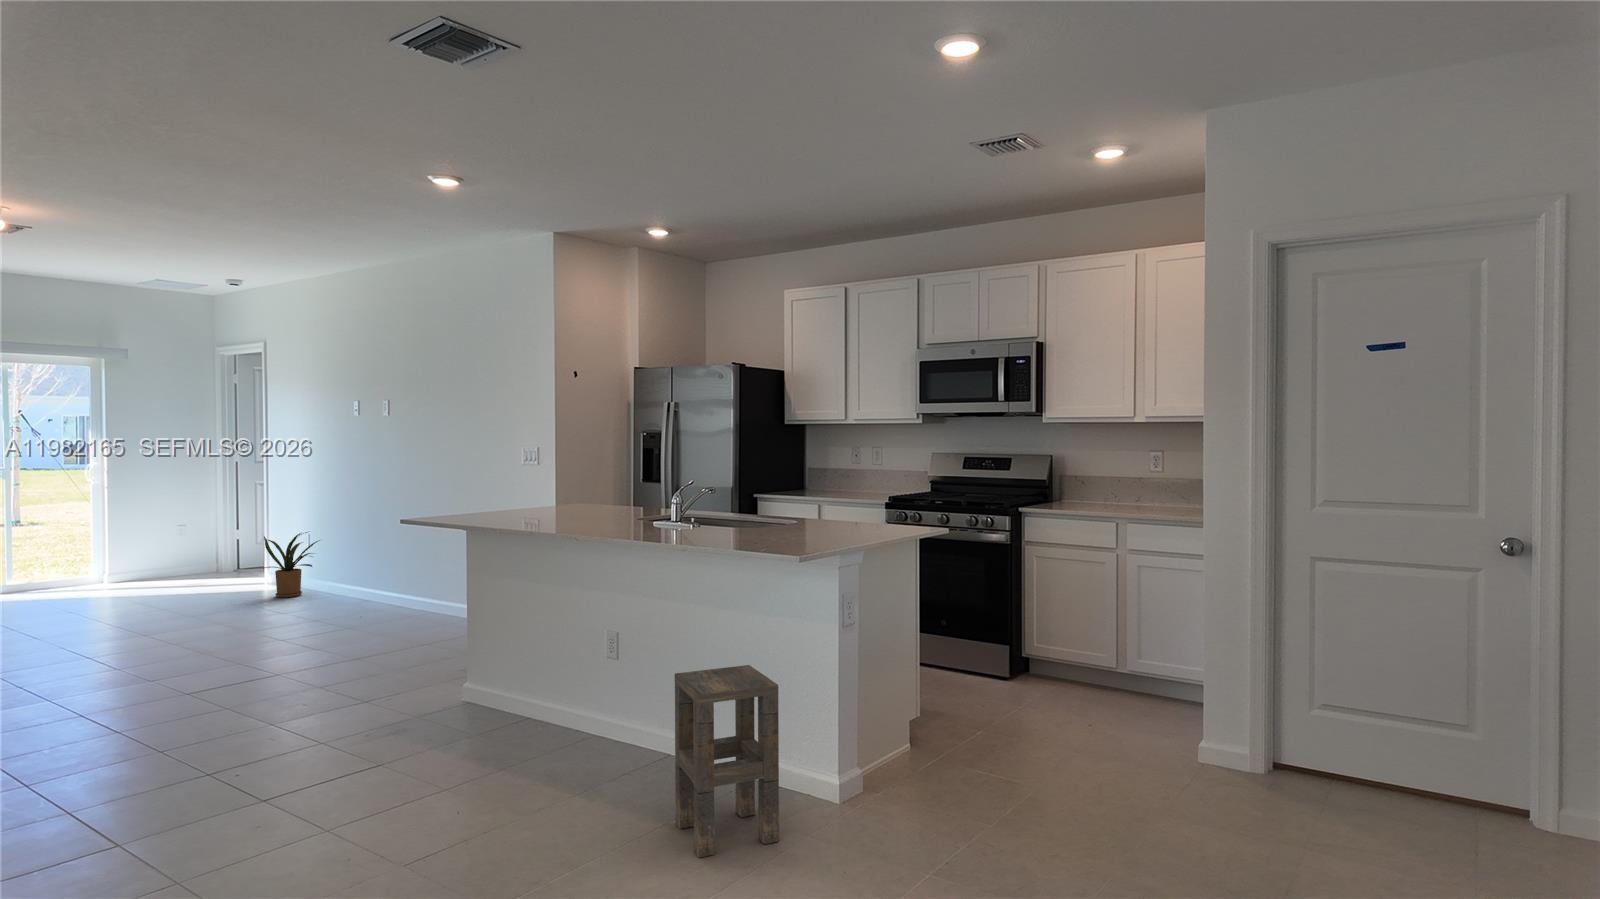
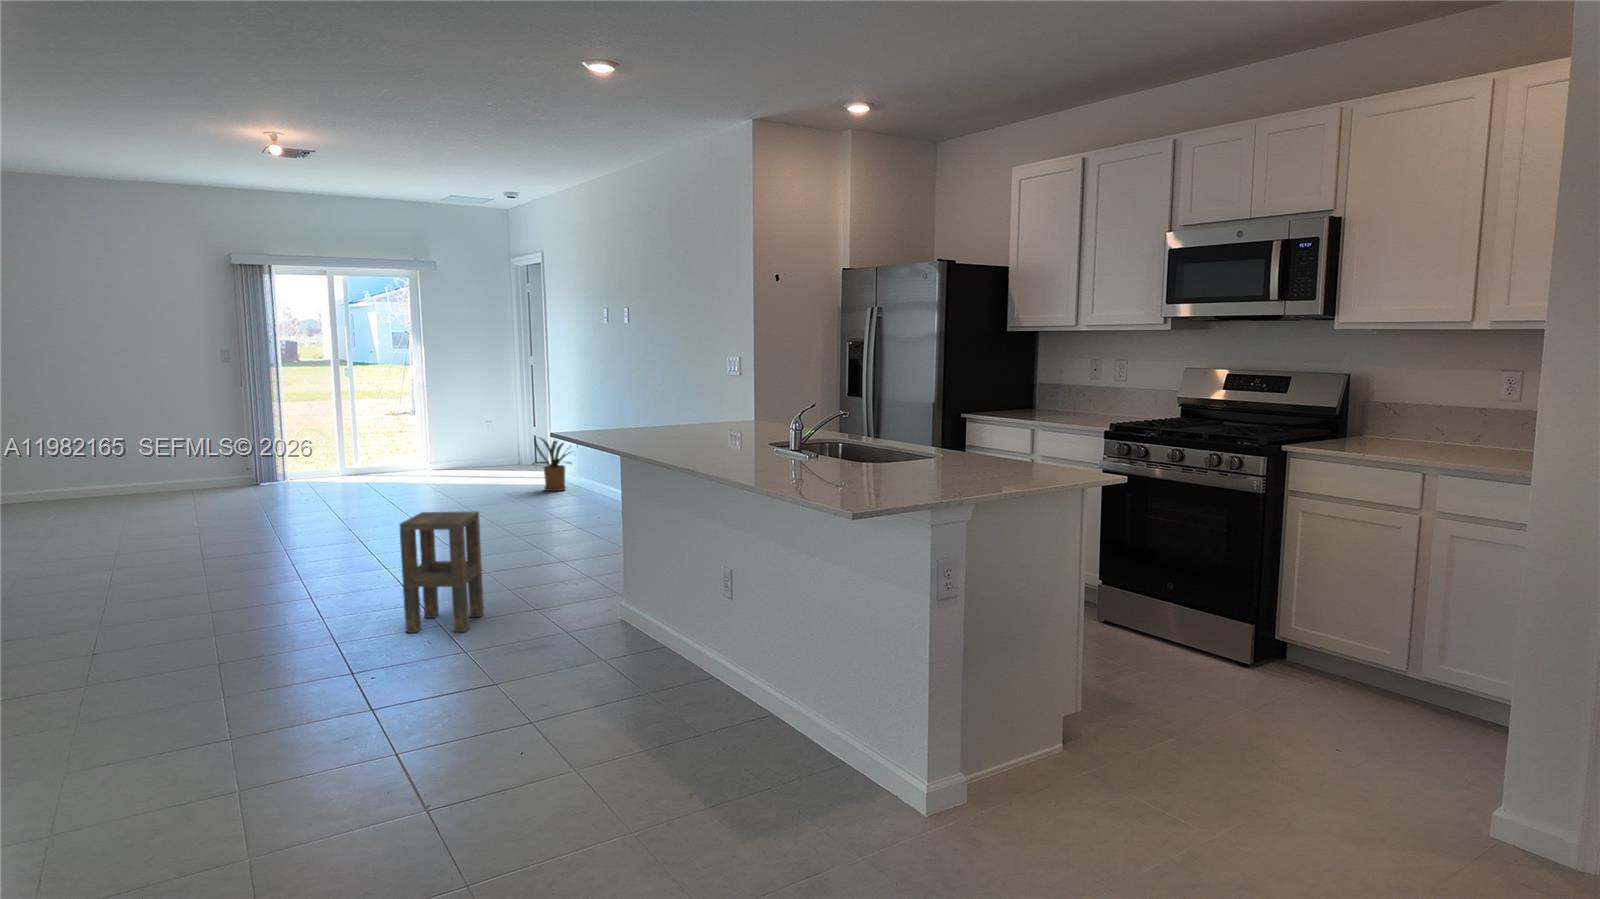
side table: present [675,665,779,858] -> present [400,511,484,633]

